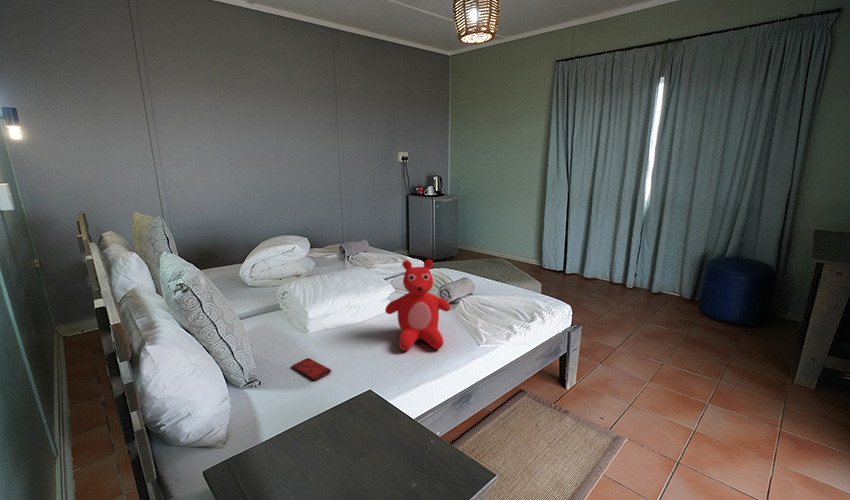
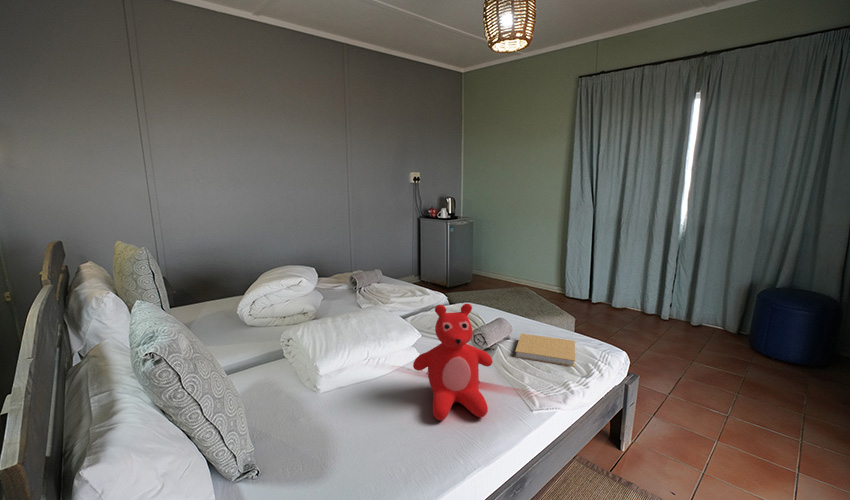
book: none [475,291,527,315] -> present [515,334,575,367]
smartphone: present [292,358,331,380] -> none [299,432,349,469]

